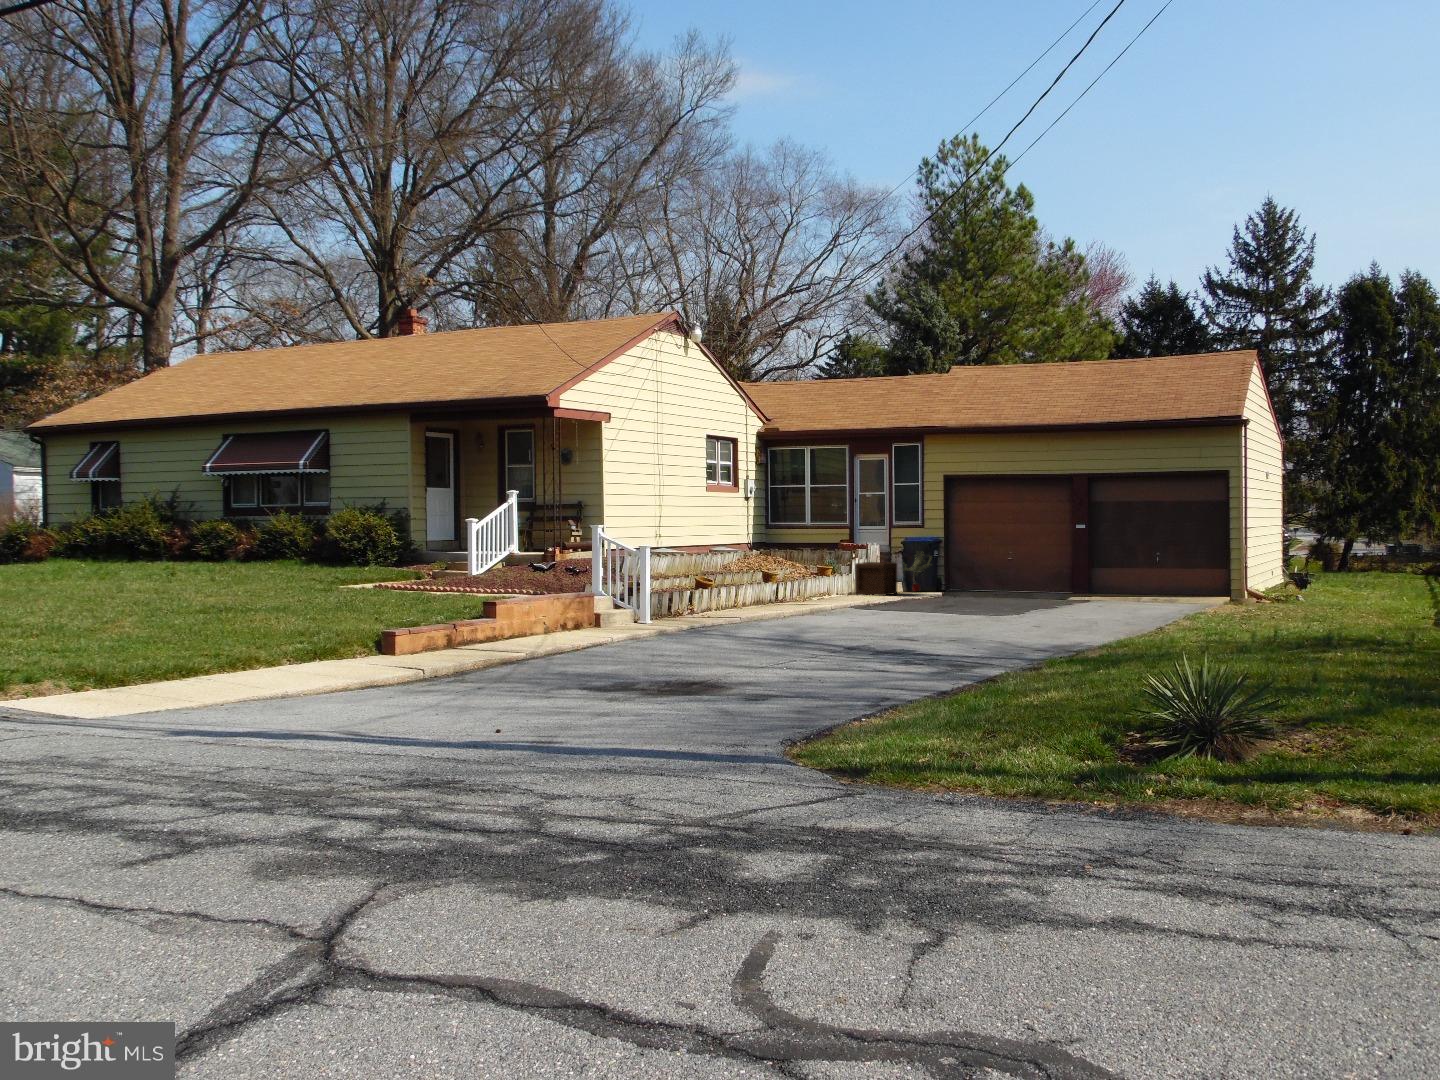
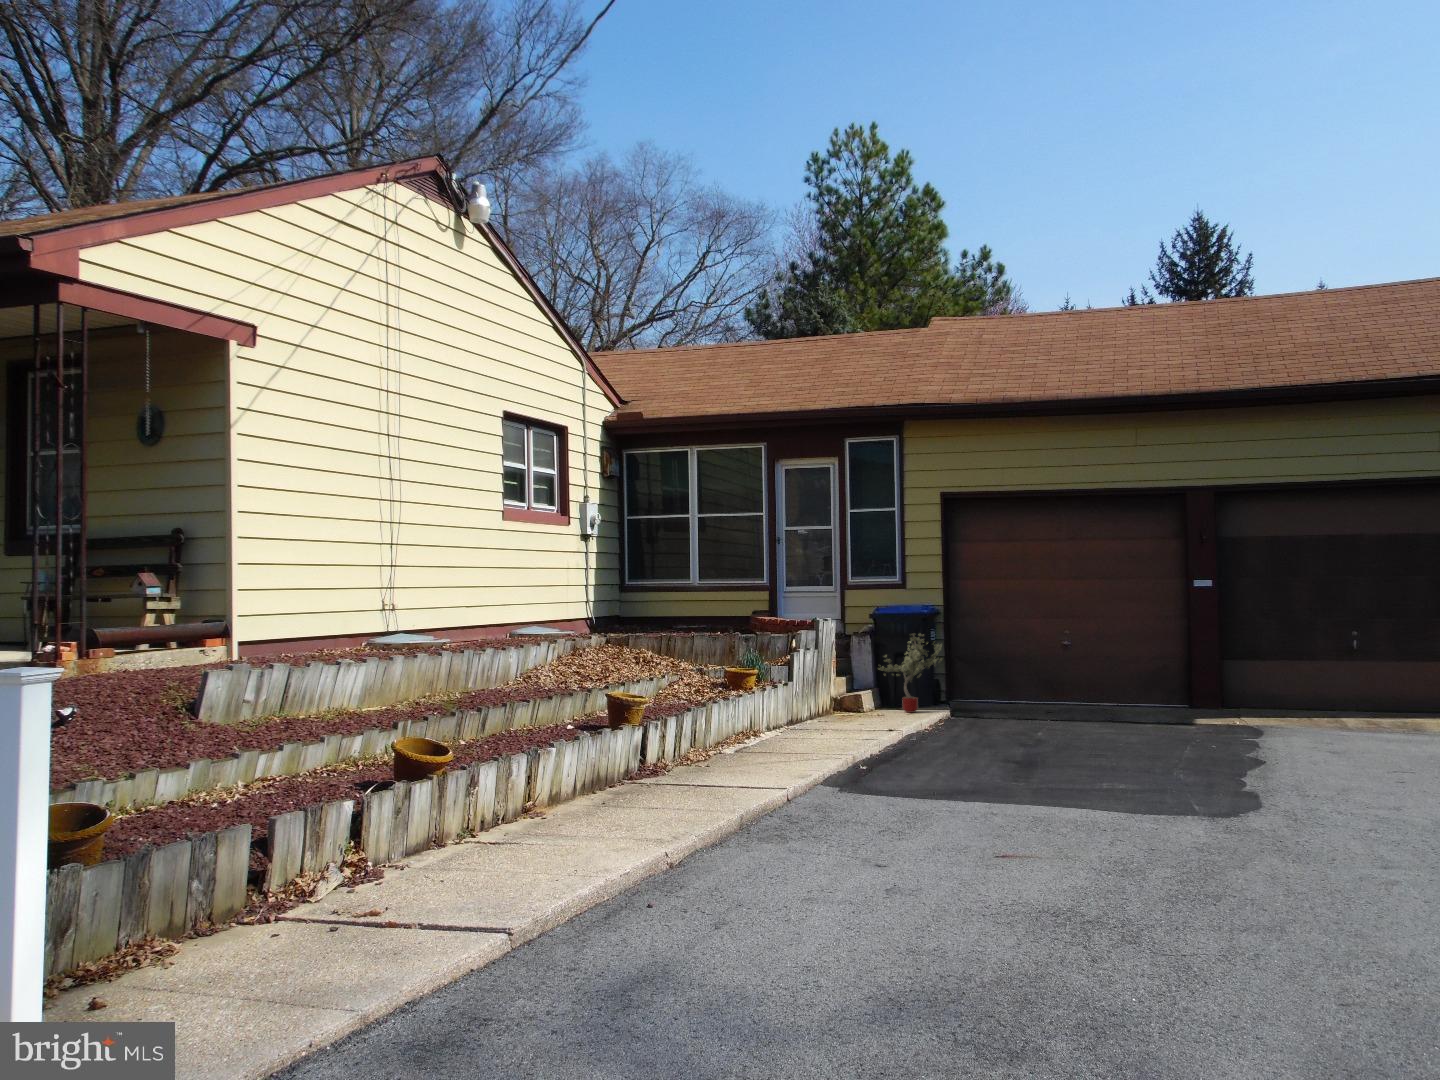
wooden crate: present [855,562,897,596] -> none [801,657,885,731]

